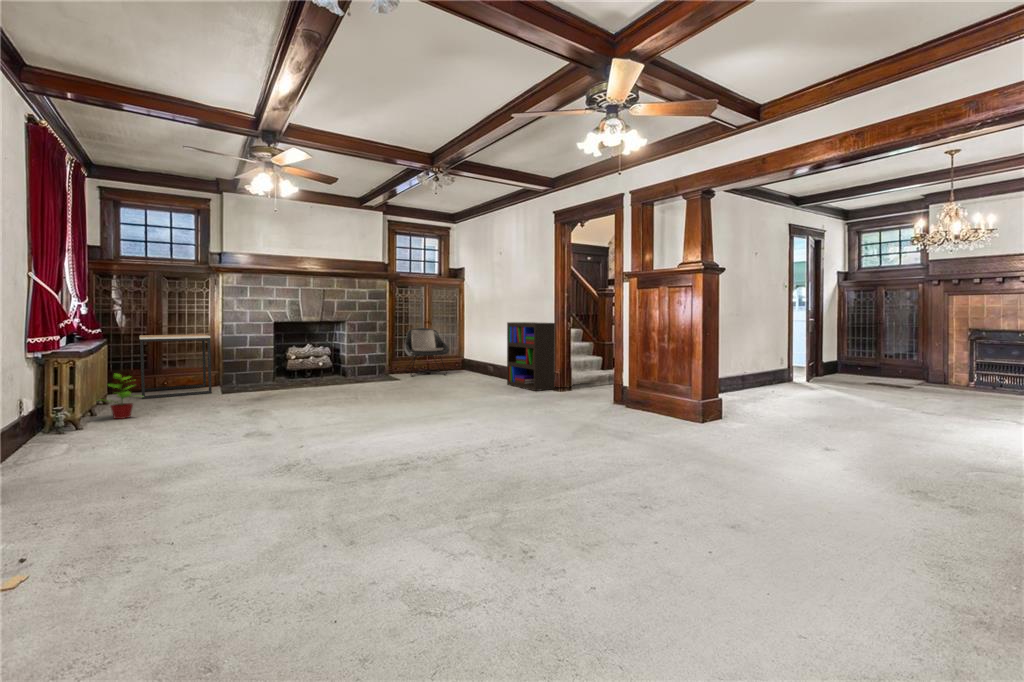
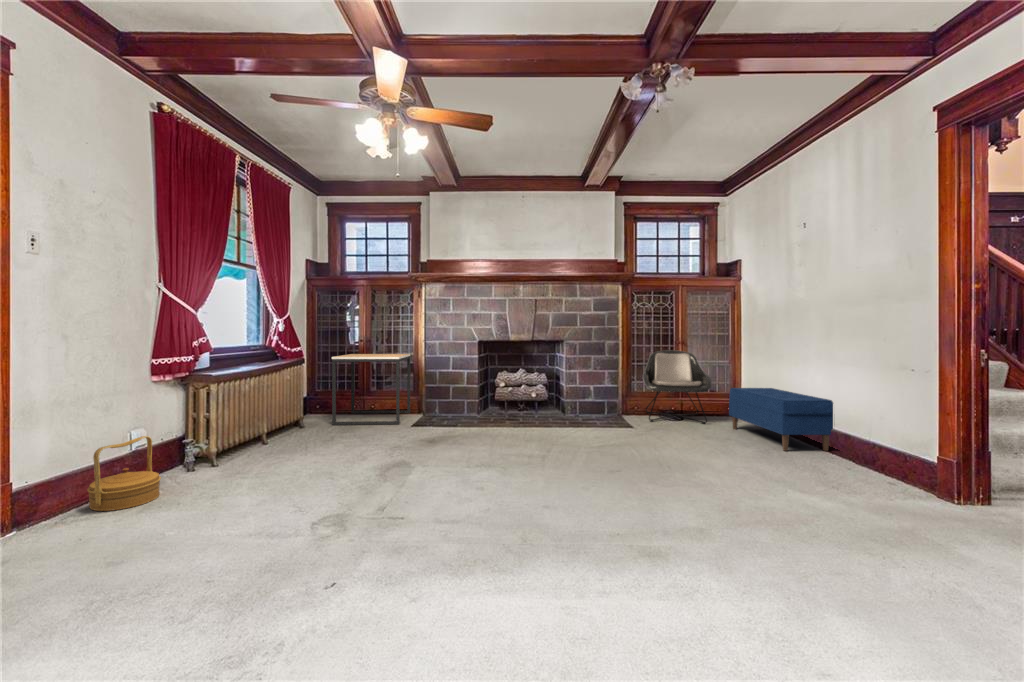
bookshelf: present [507,322,555,391] -> none [822,344,956,495]
bench: none [460,350,513,382] -> present [729,388,833,451]
potted plant: present [108,374,133,419] -> none [235,399,284,457]
woven basket: none [31,397,89,451] -> present [87,436,161,511]

